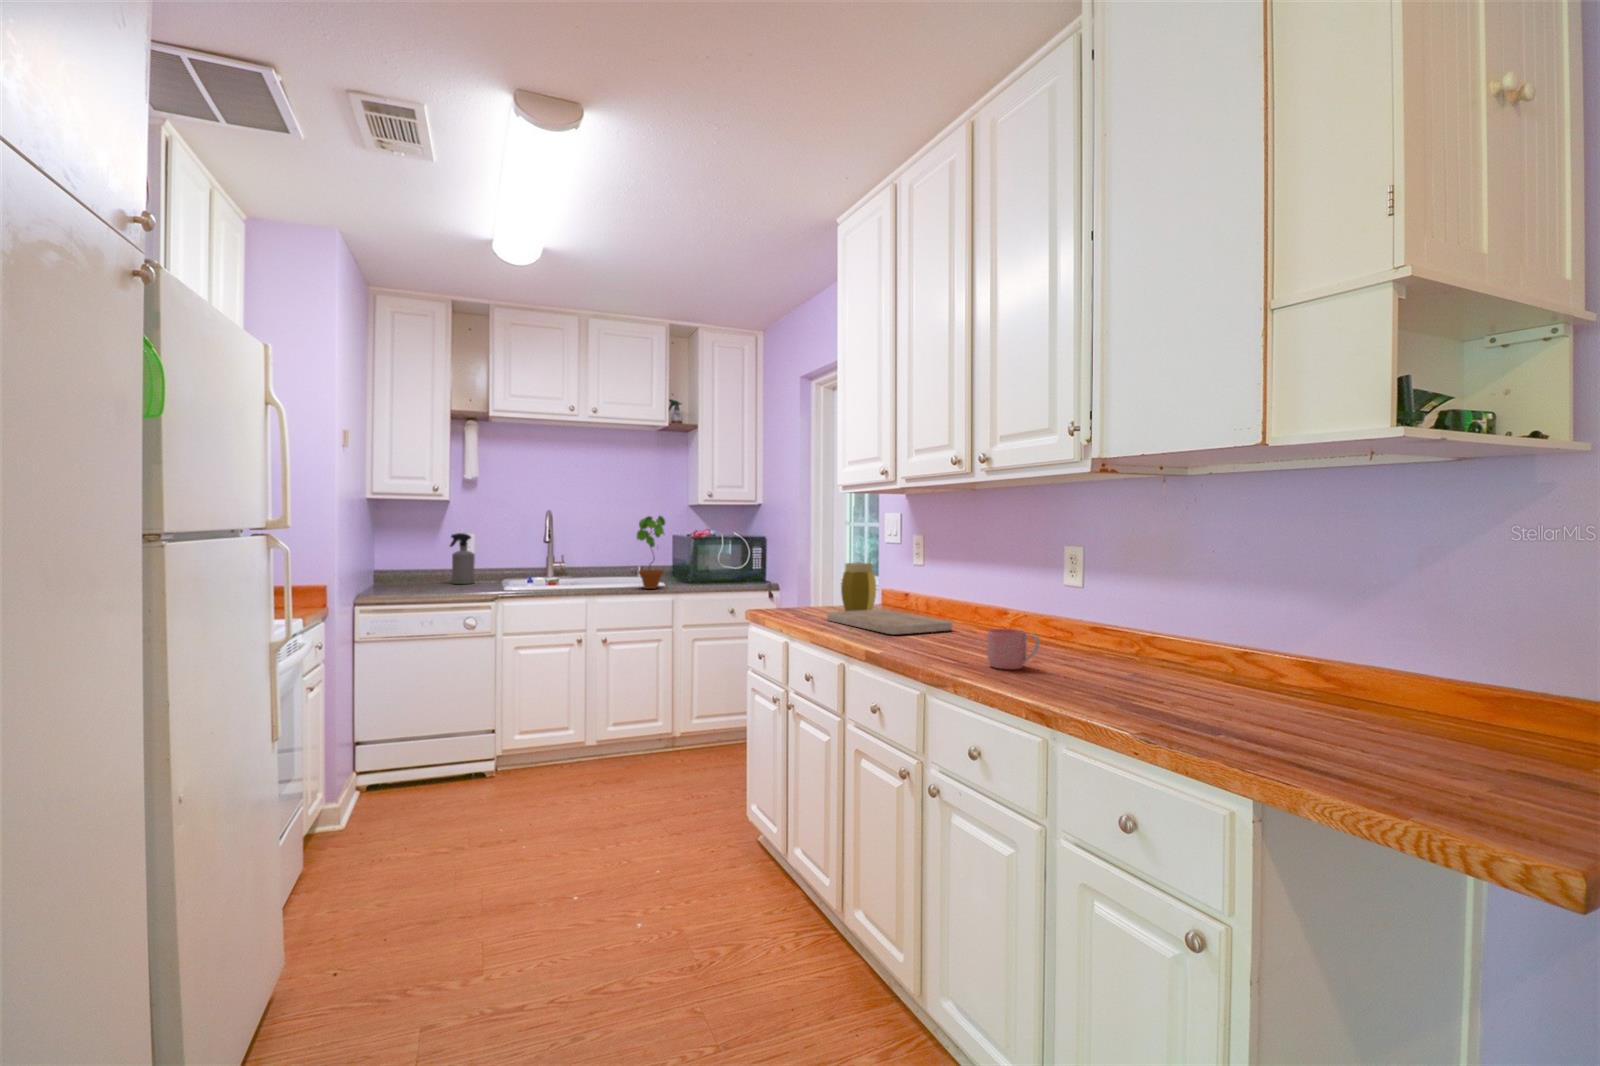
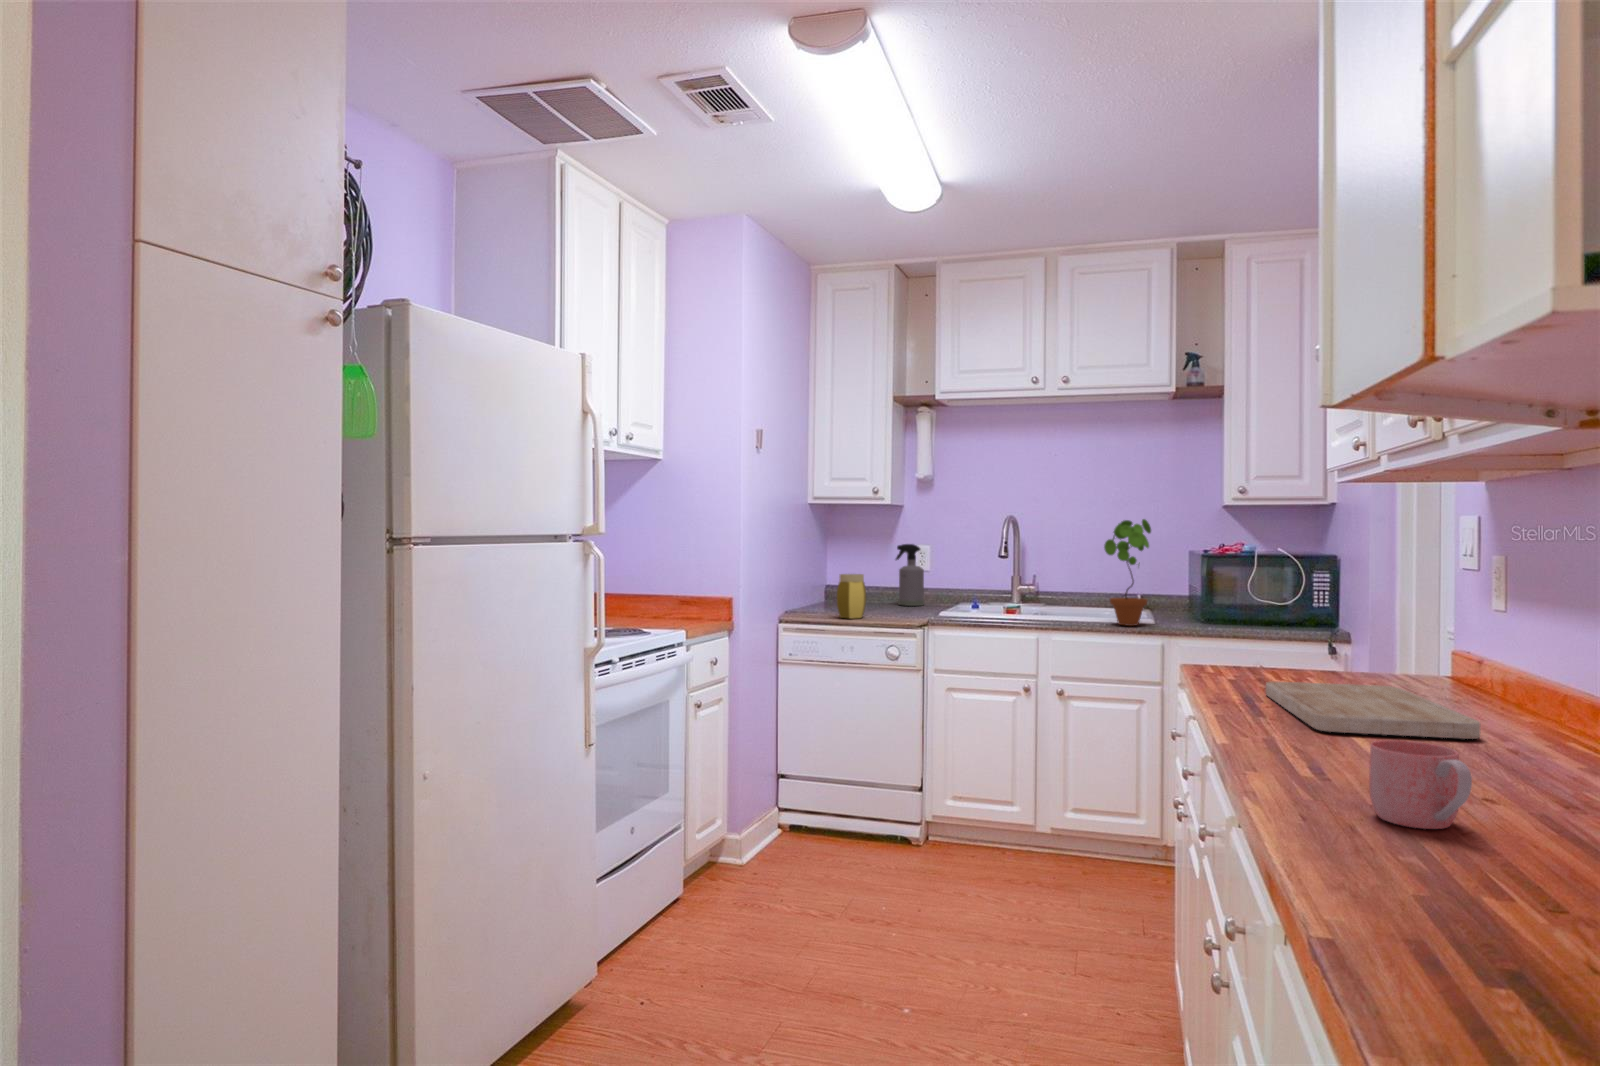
jar: present [841,563,876,611] -> present [837,574,866,619]

